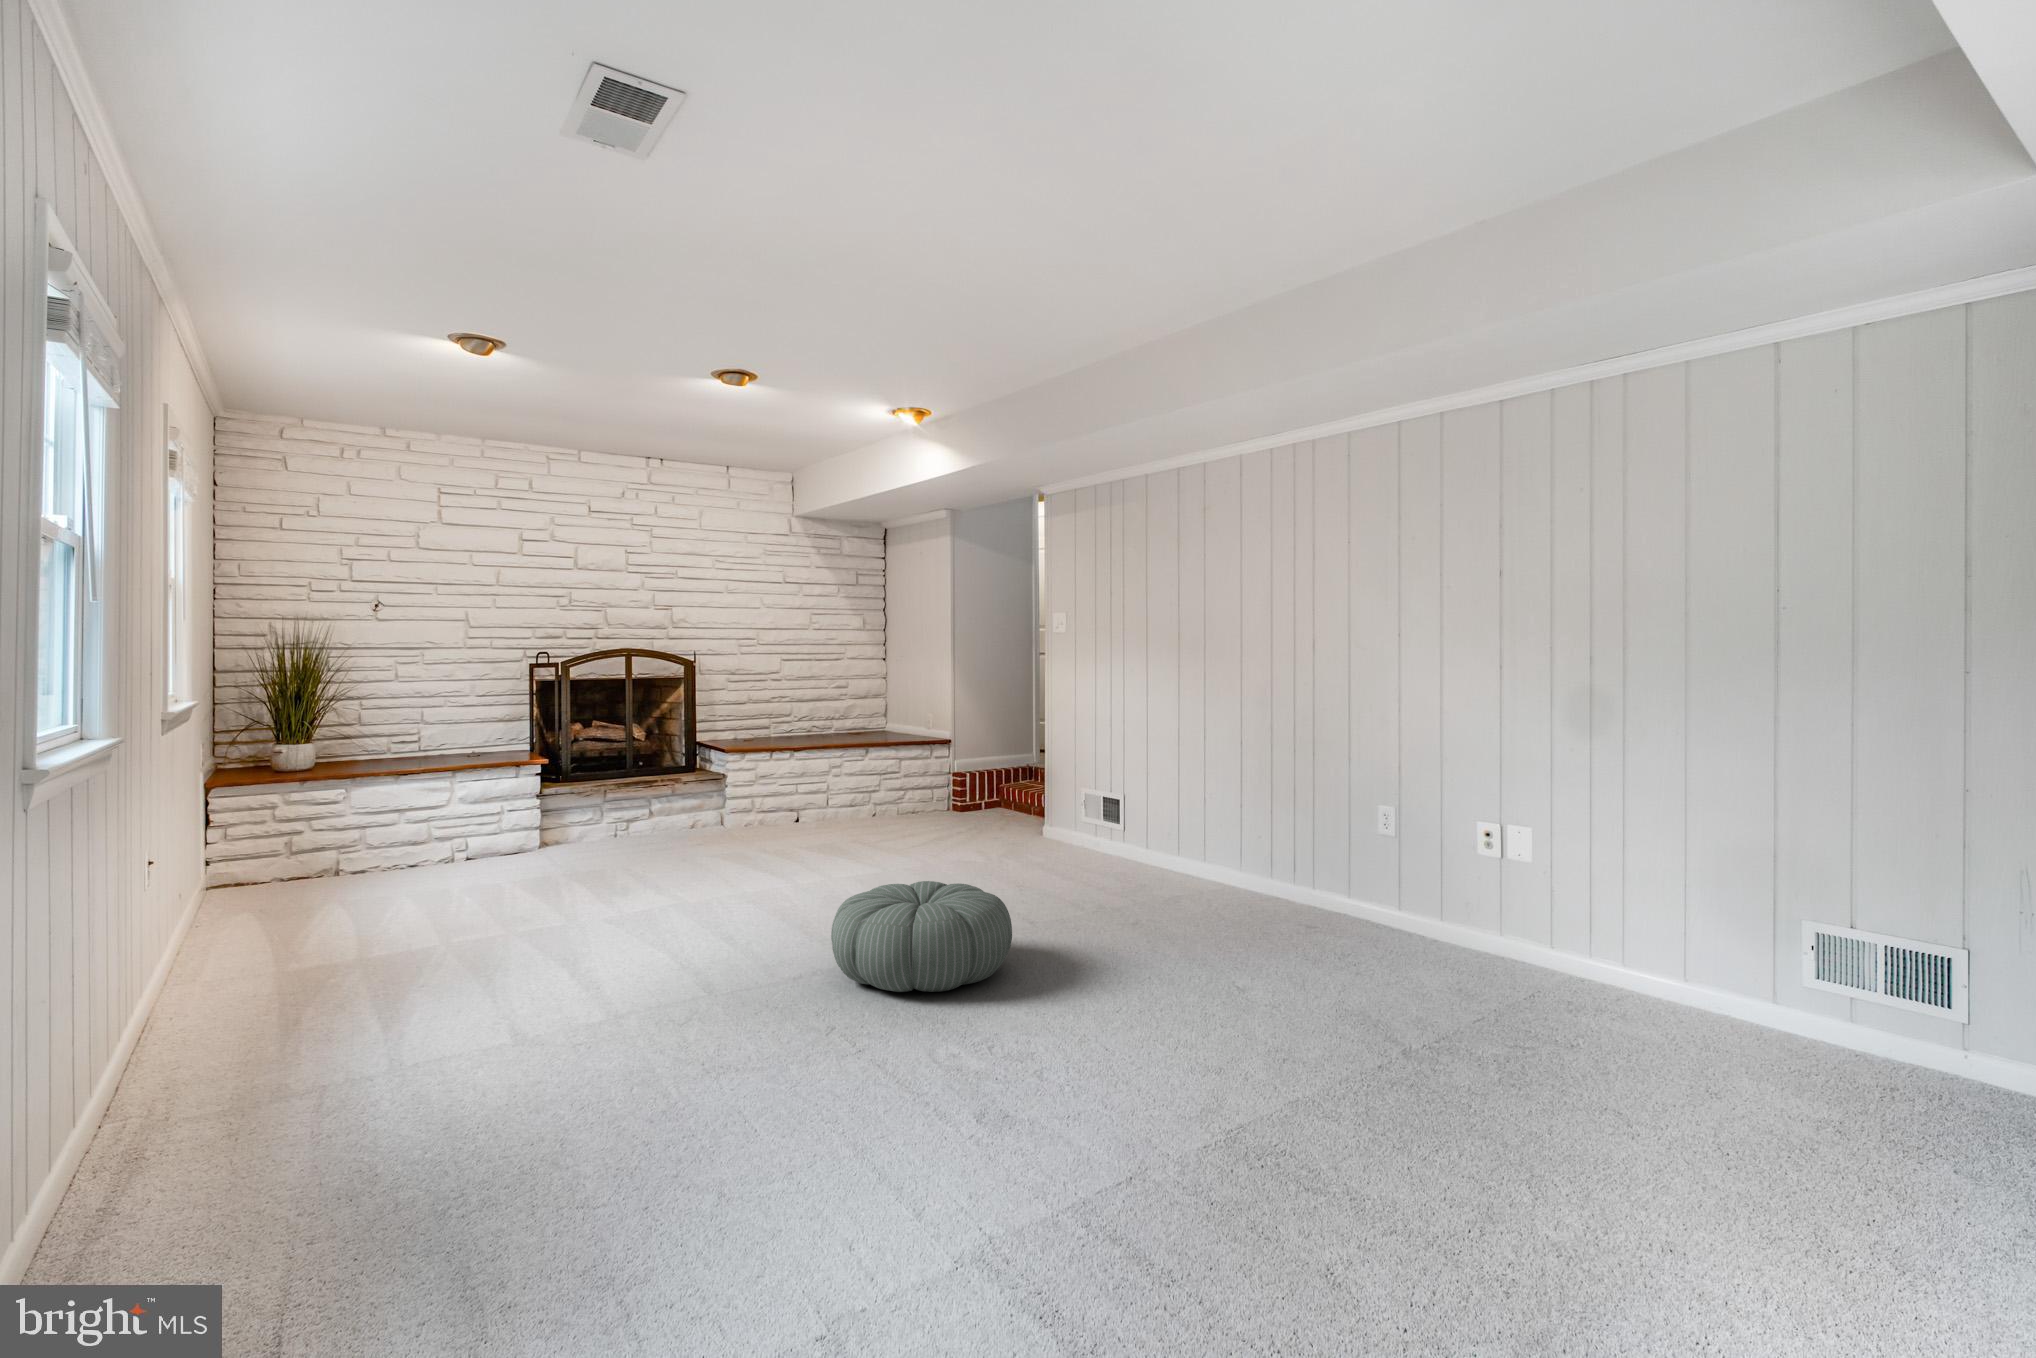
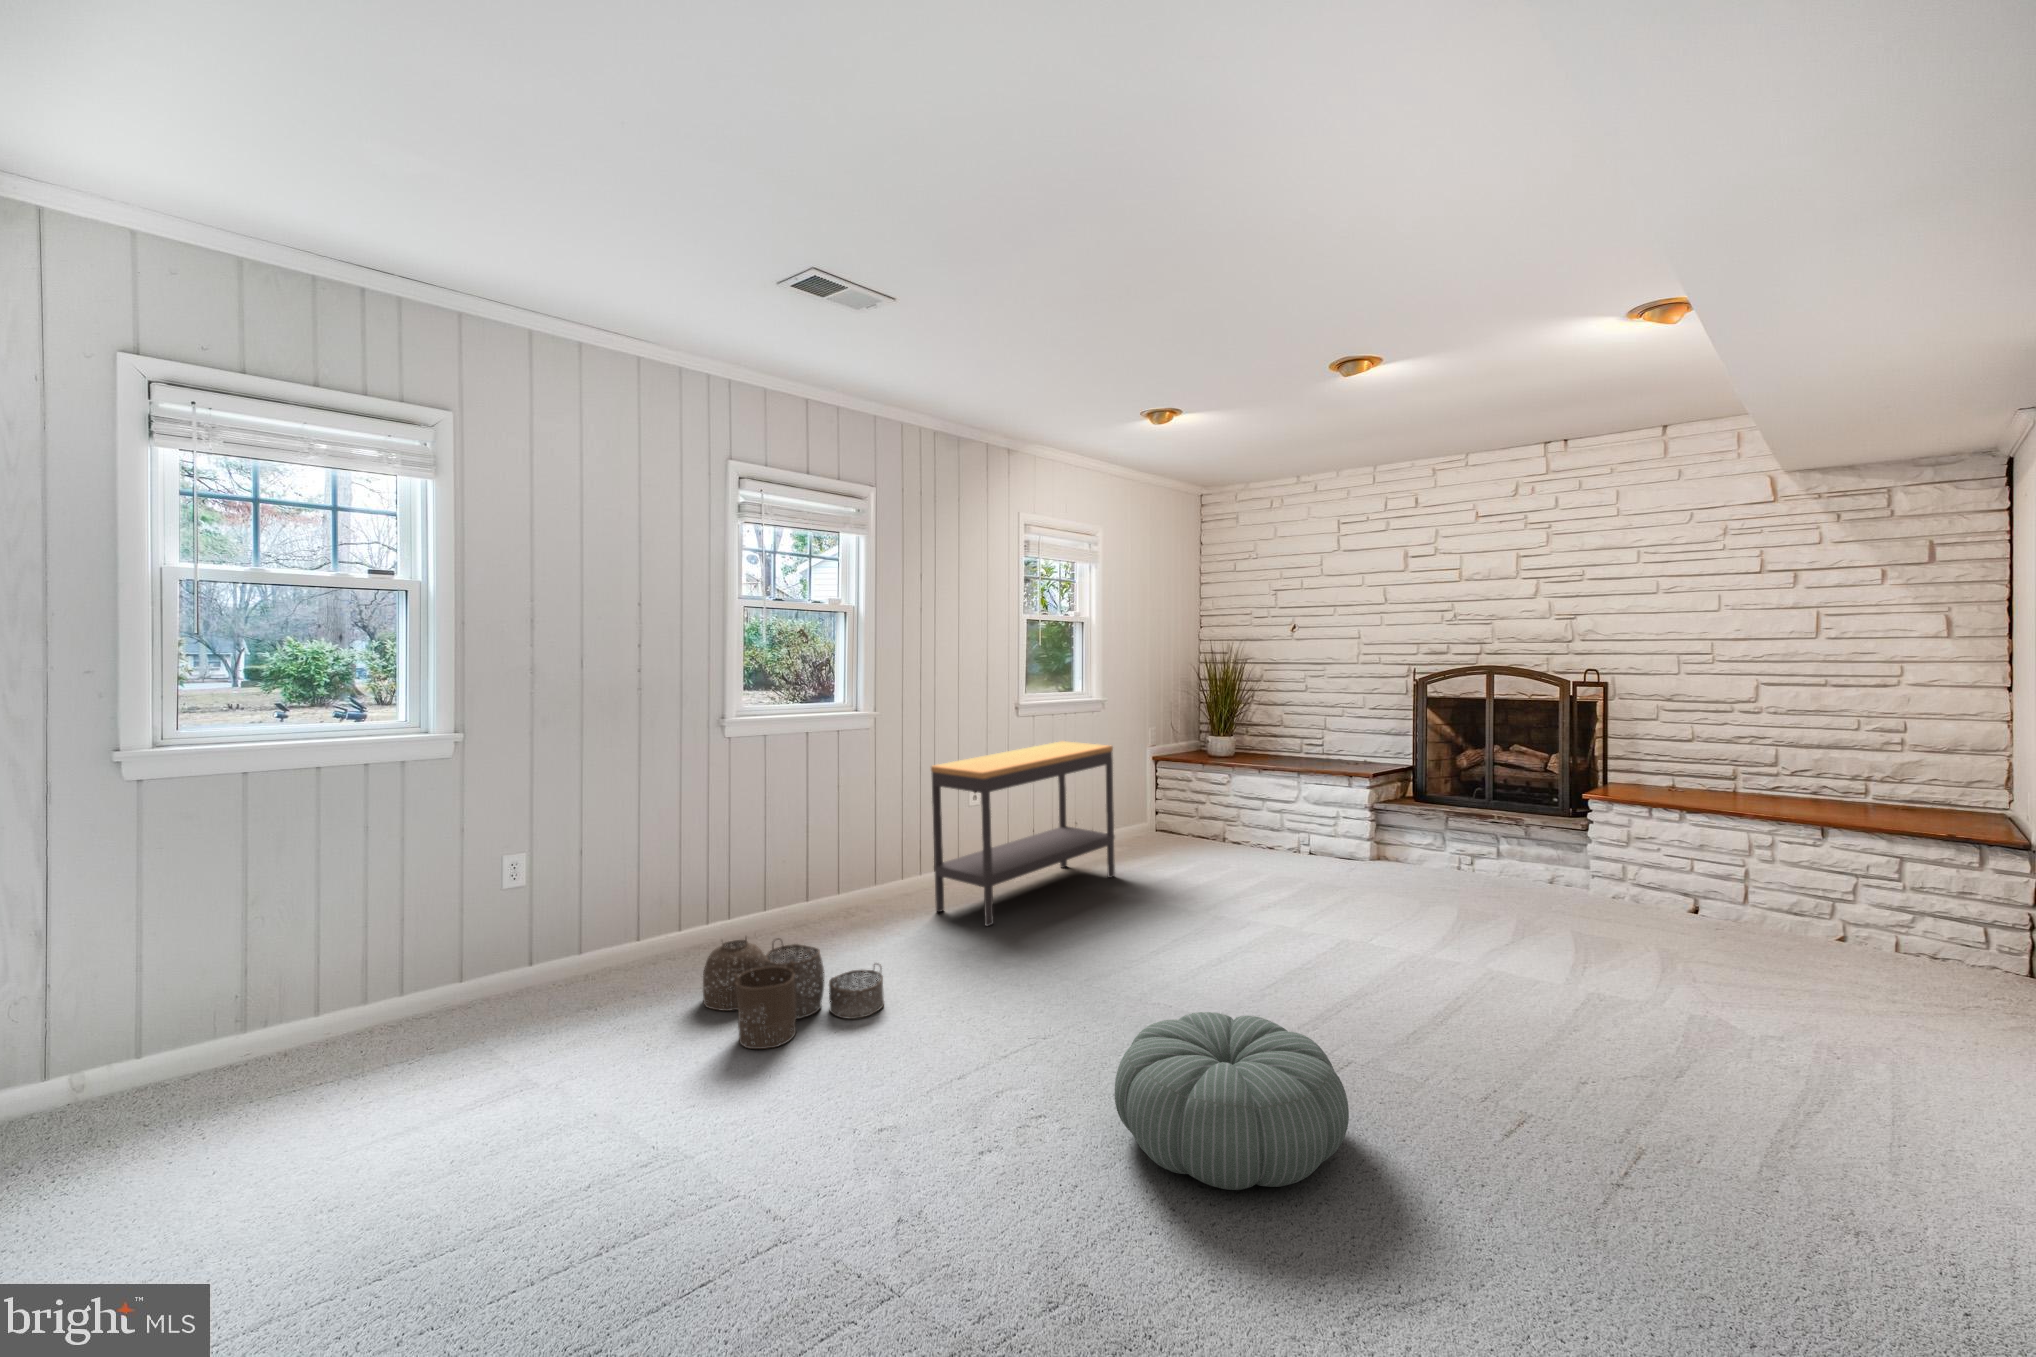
console table: none [155,741,314,1026] -> present [931,741,1115,926]
woven basket: none [83,1020,460,1231] -> present [703,938,884,1049]

